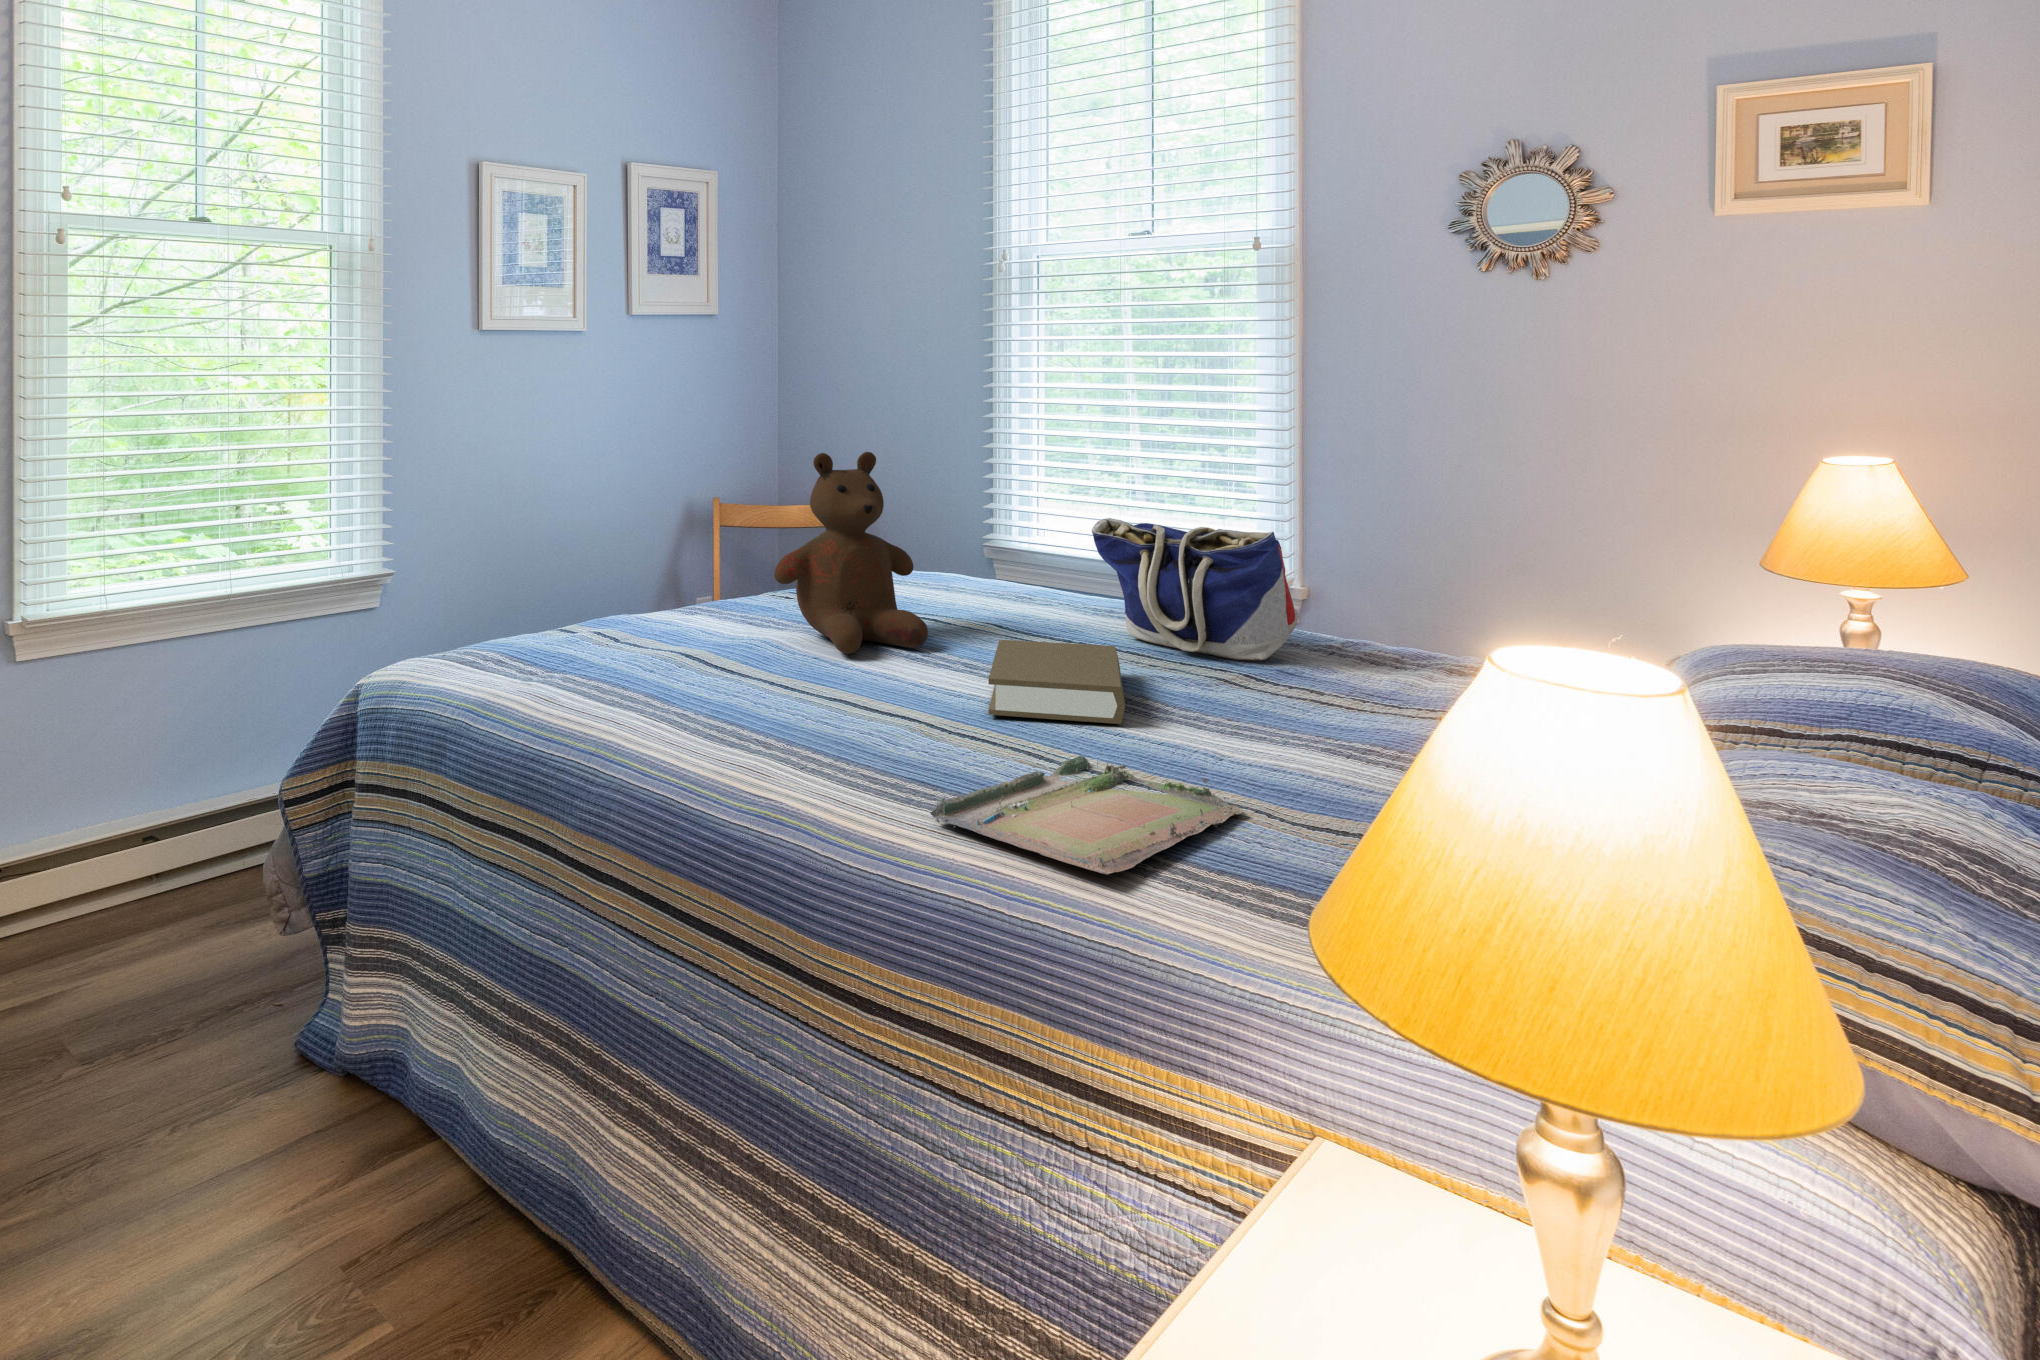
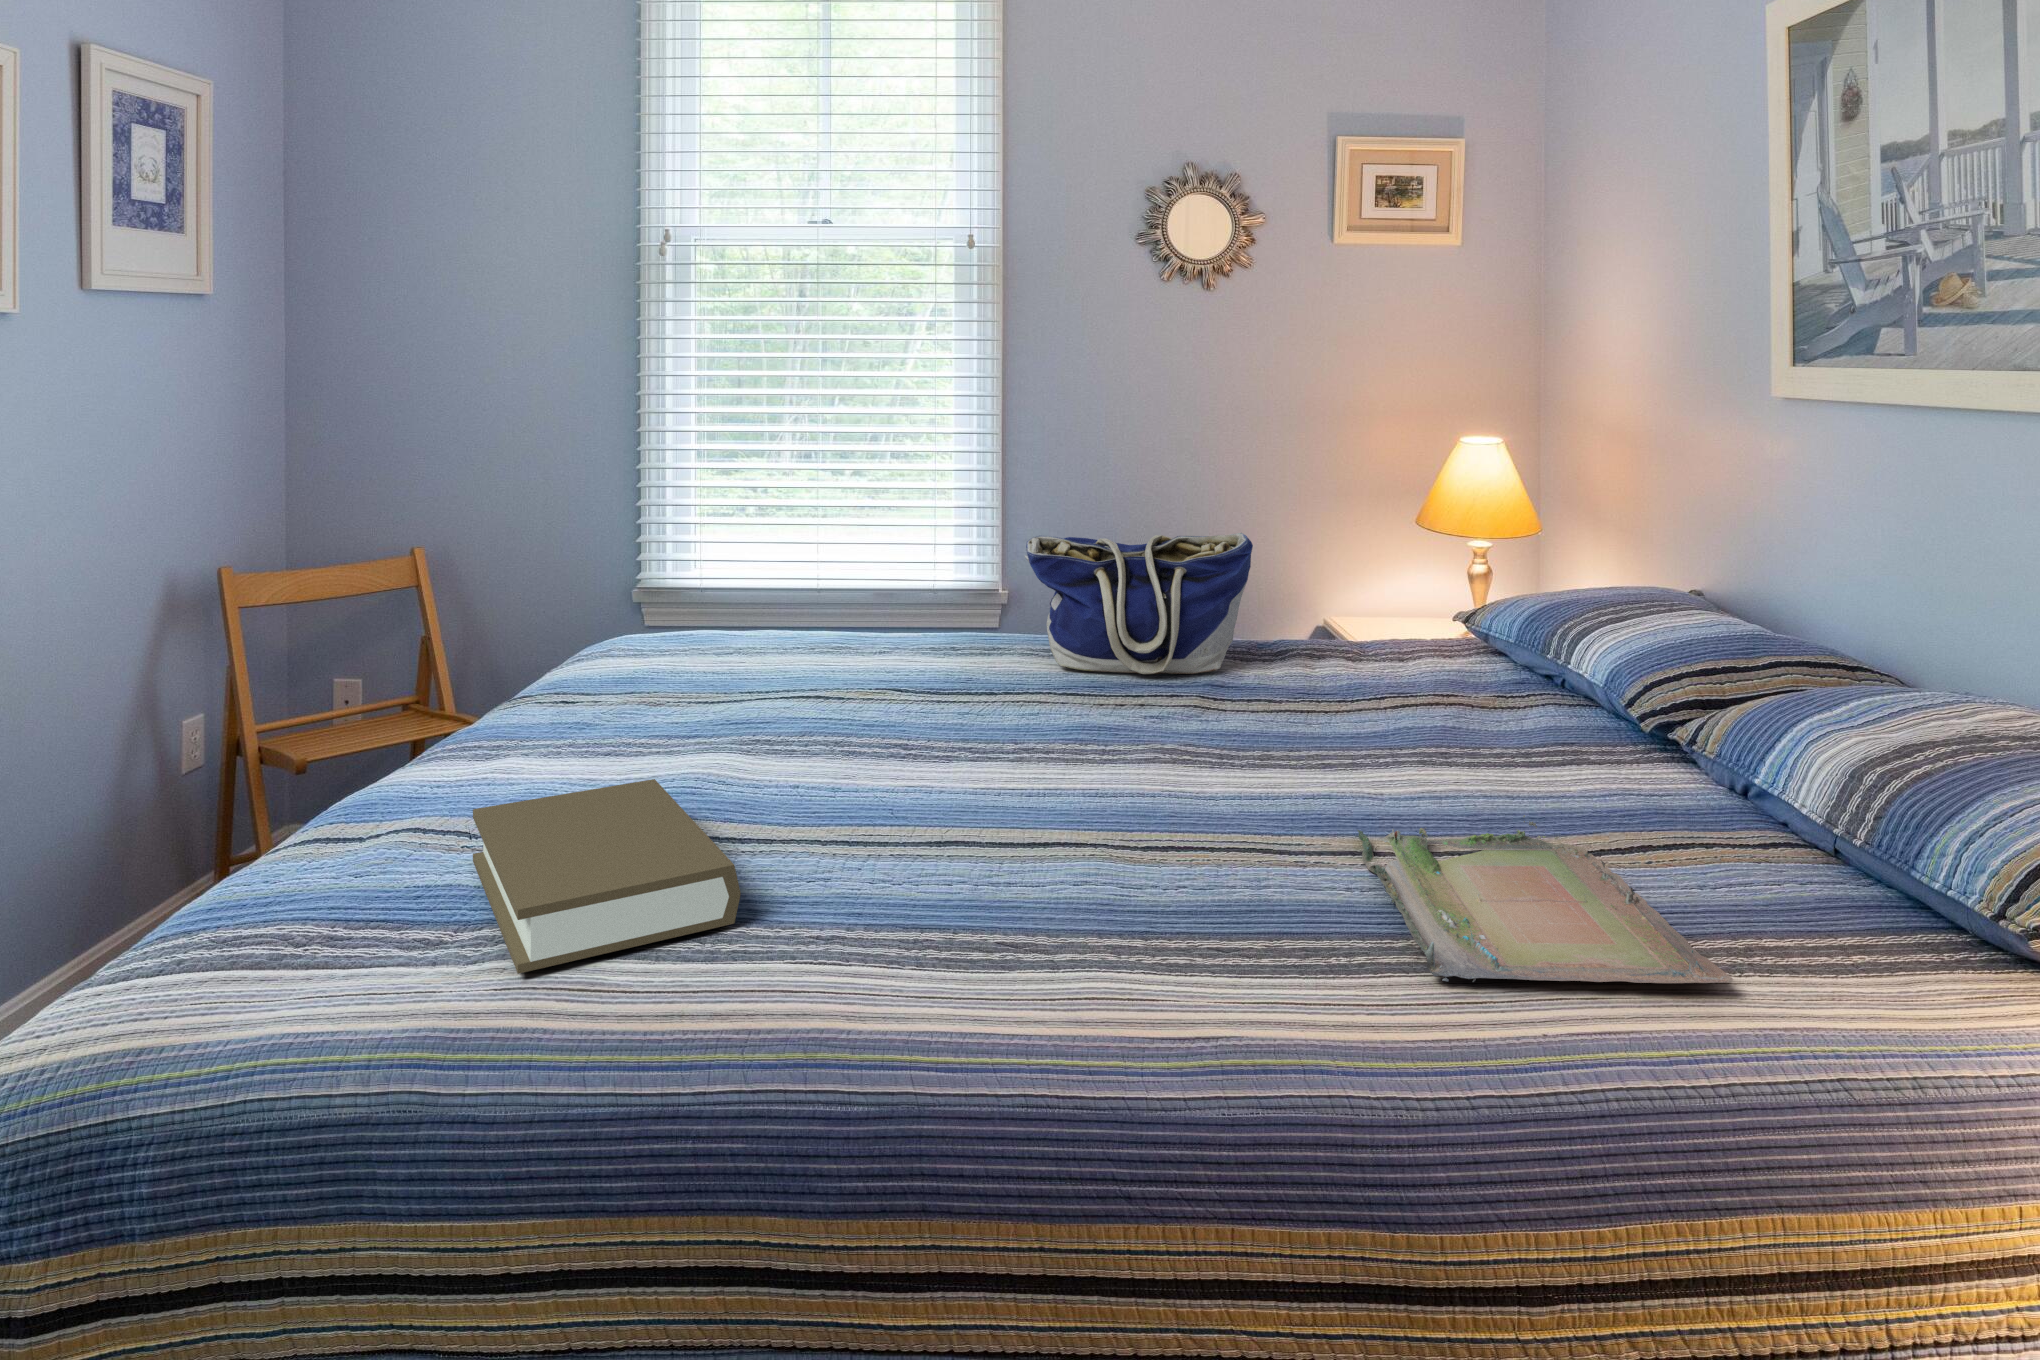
teddy bear: present [774,452,928,654] -> none [703,476,908,761]
book: present [988,640,1125,724] -> present [473,779,741,974]

